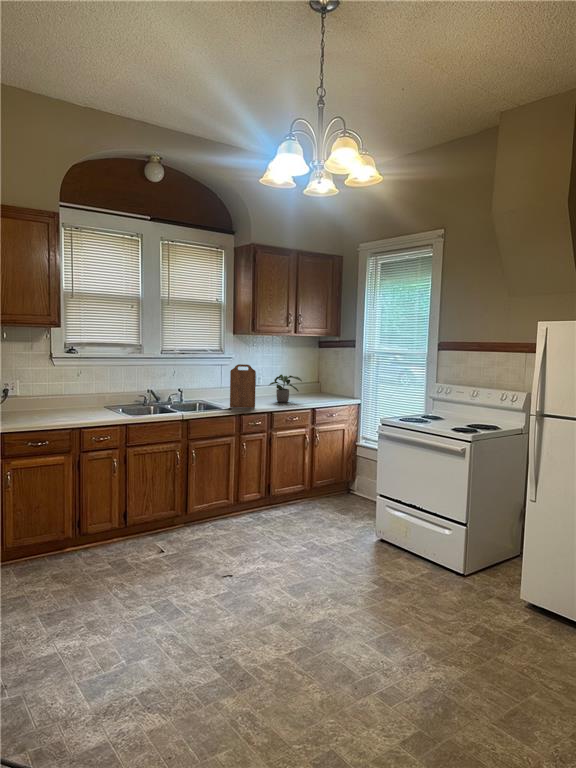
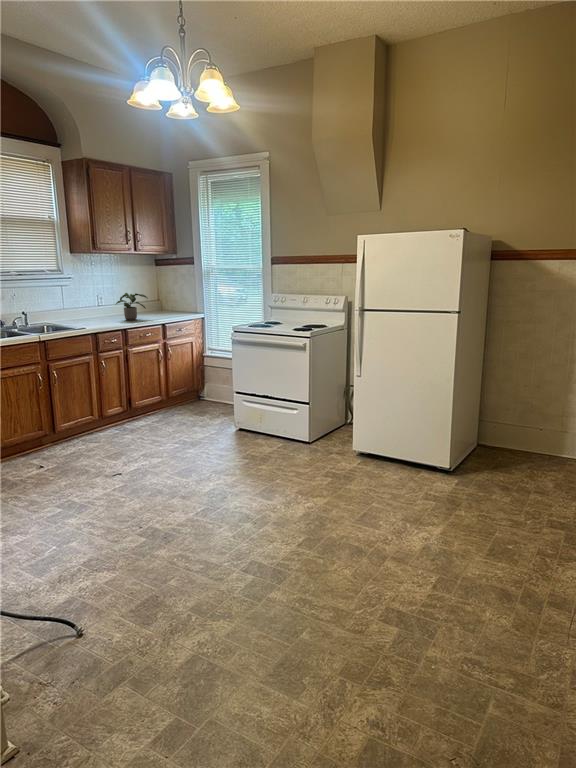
cutting board: present [230,364,256,408] -> none [80,283,109,327]

